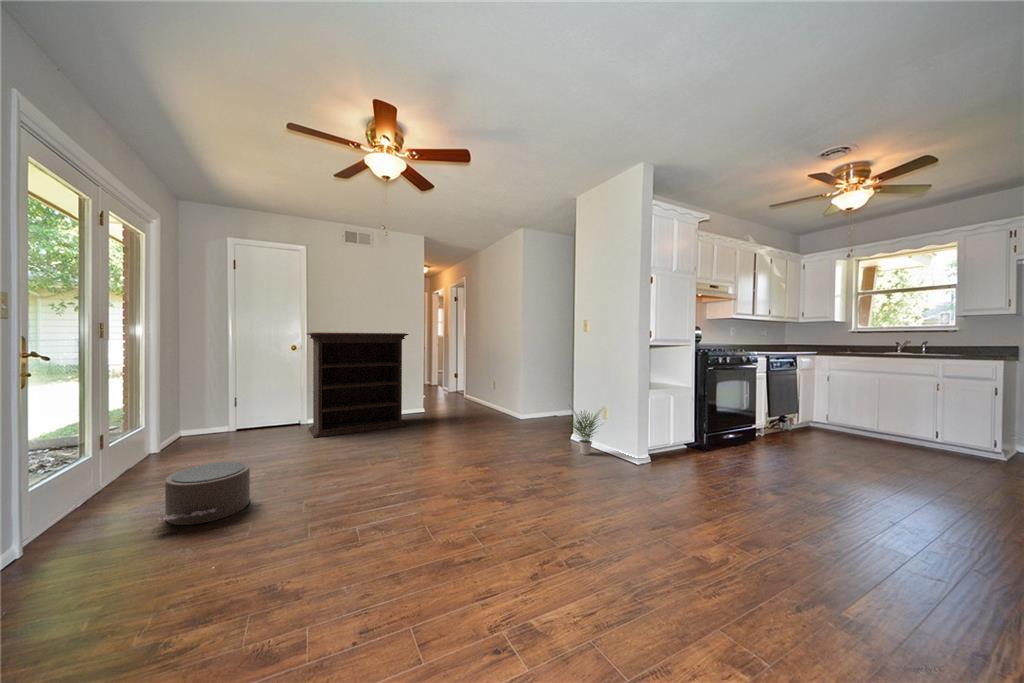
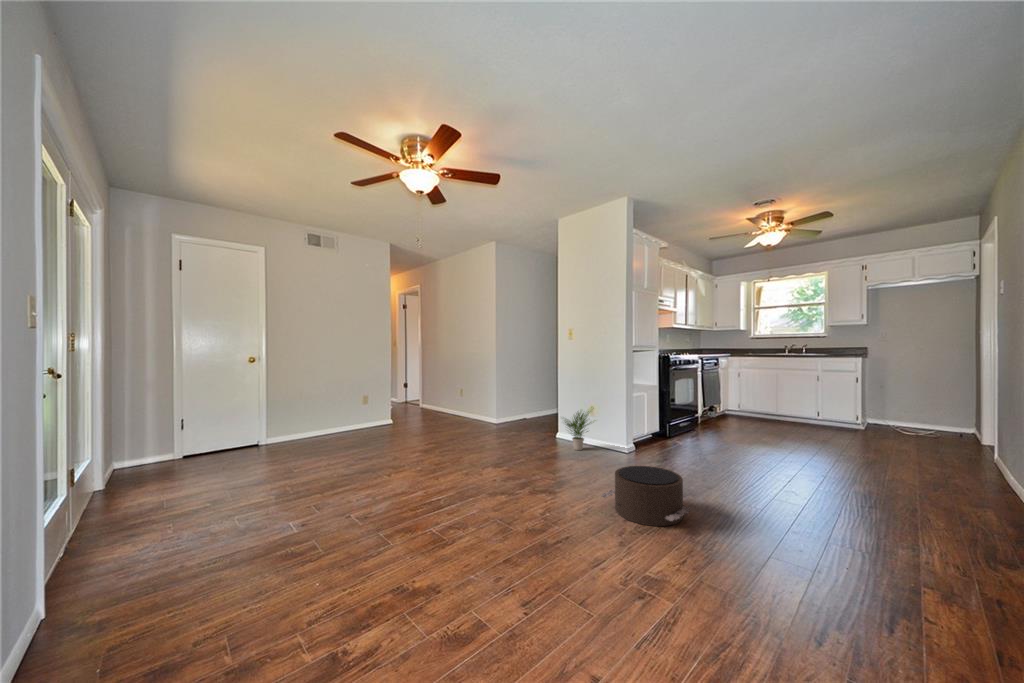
bookshelf: present [306,332,409,438] -> none [274,343,387,458]
pouf: present [159,462,250,525] -> present [601,466,690,526]

